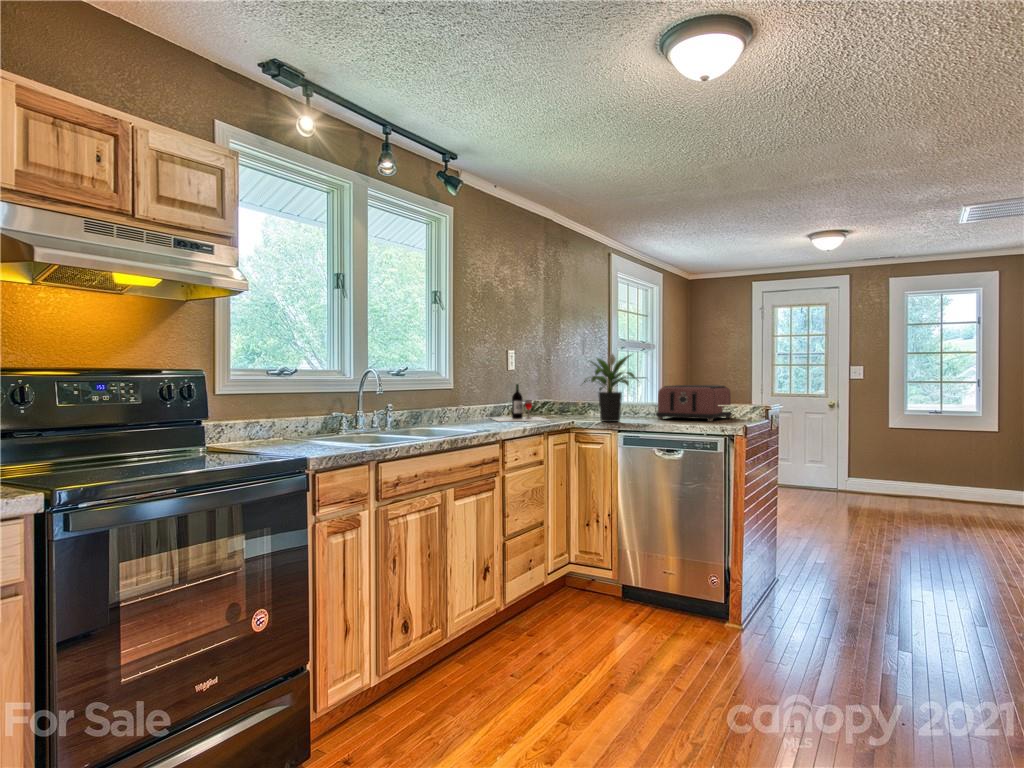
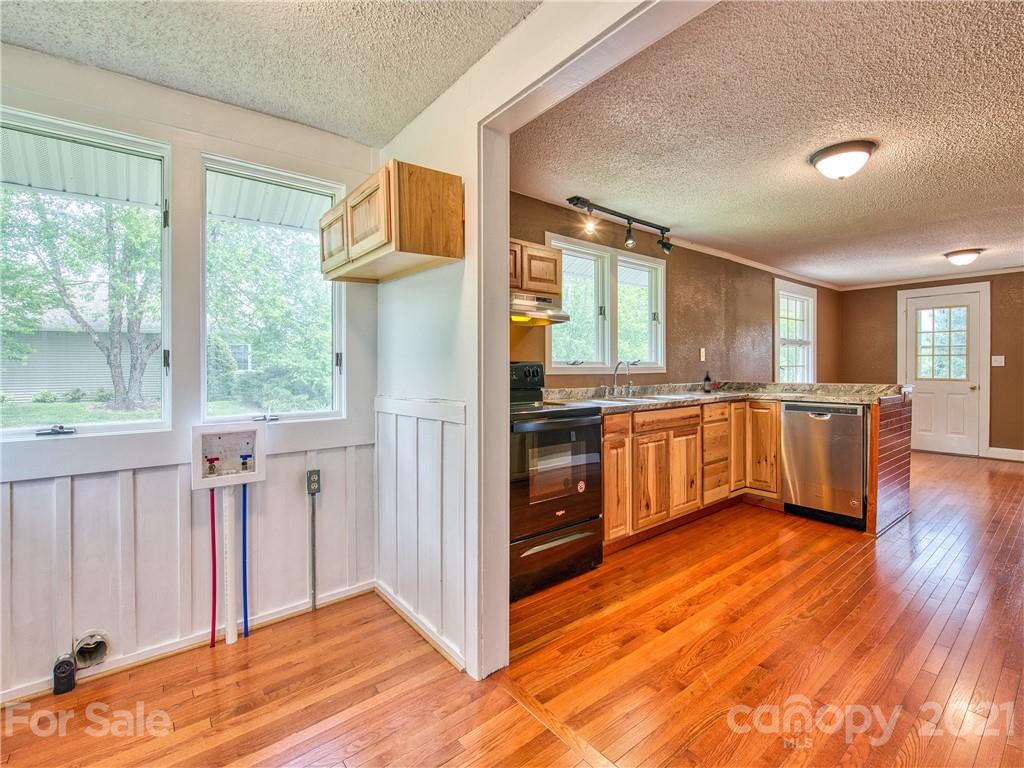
potted plant: present [584,354,637,422] -> none [753,349,798,395]
toaster: present [656,385,732,421] -> none [811,371,873,395]

